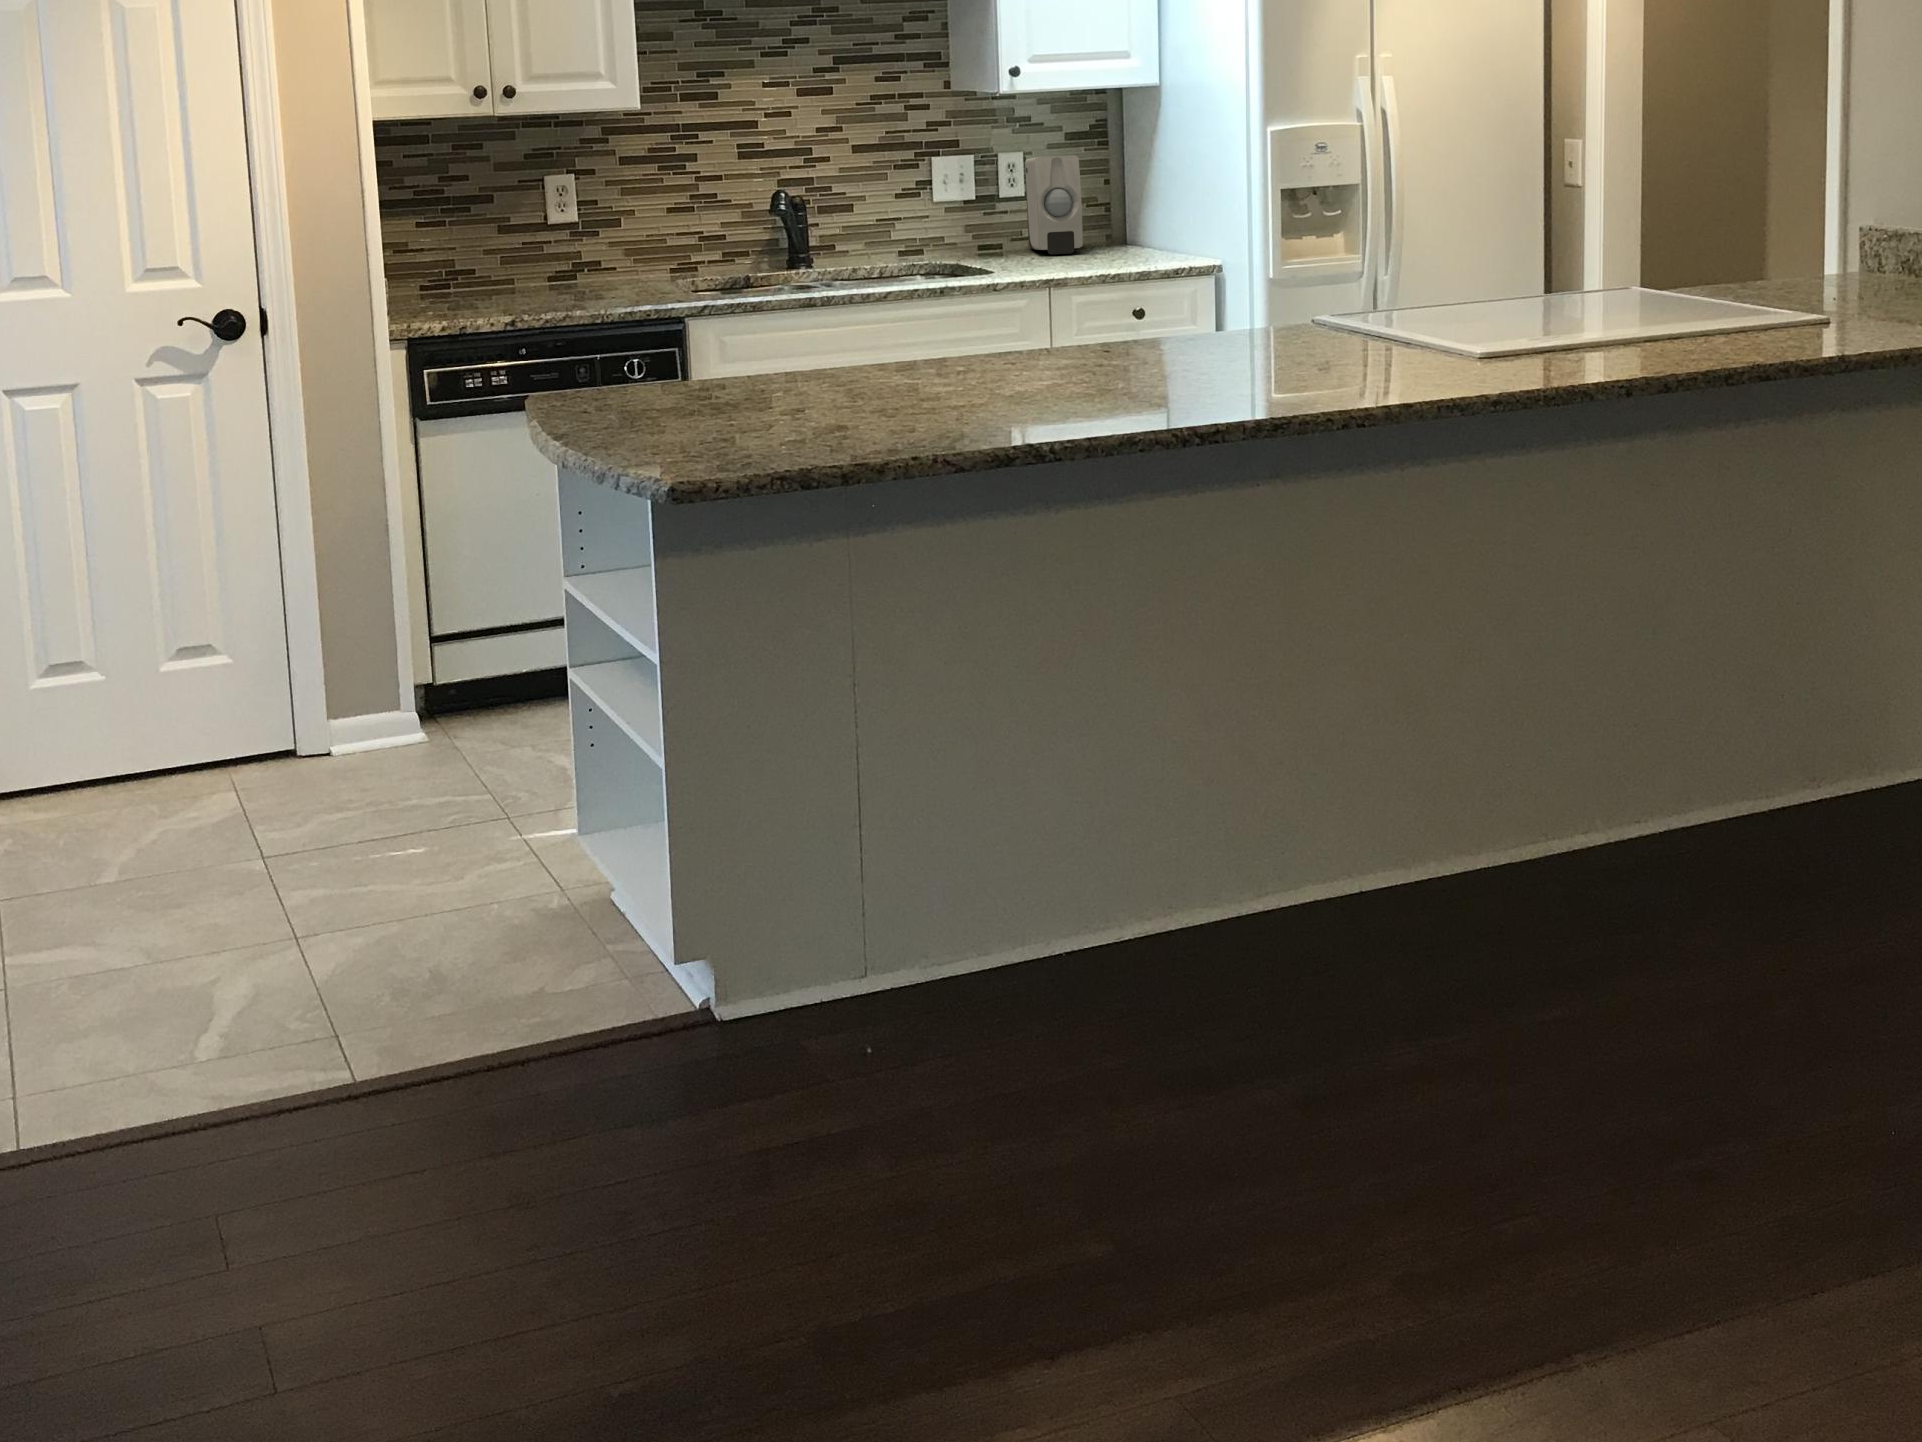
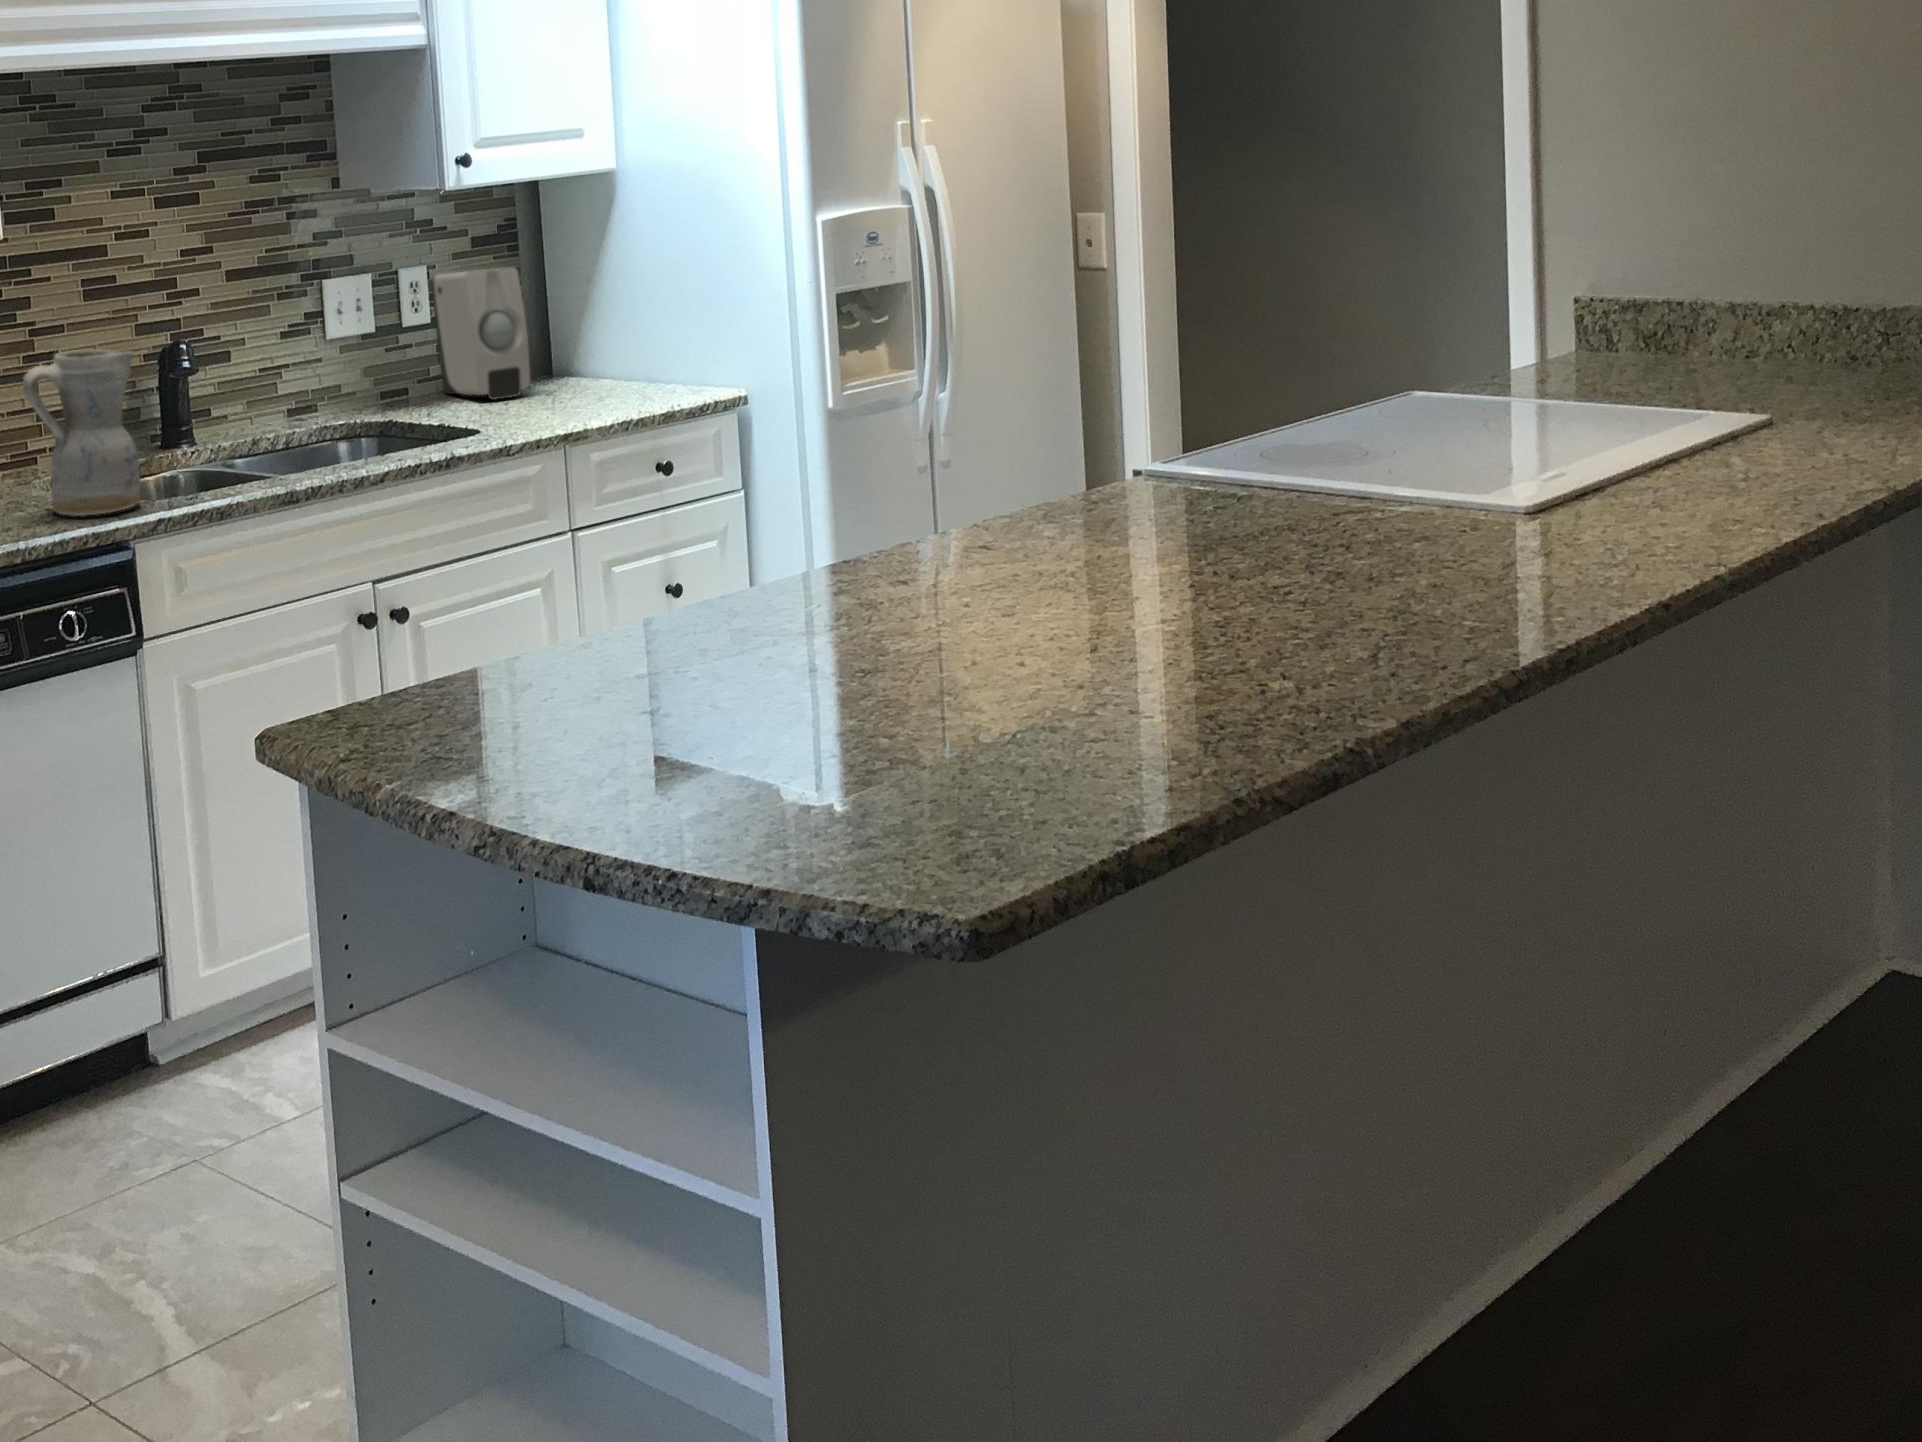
ceramic pitcher: none [636,188,715,299] -> present [23,349,140,516]

